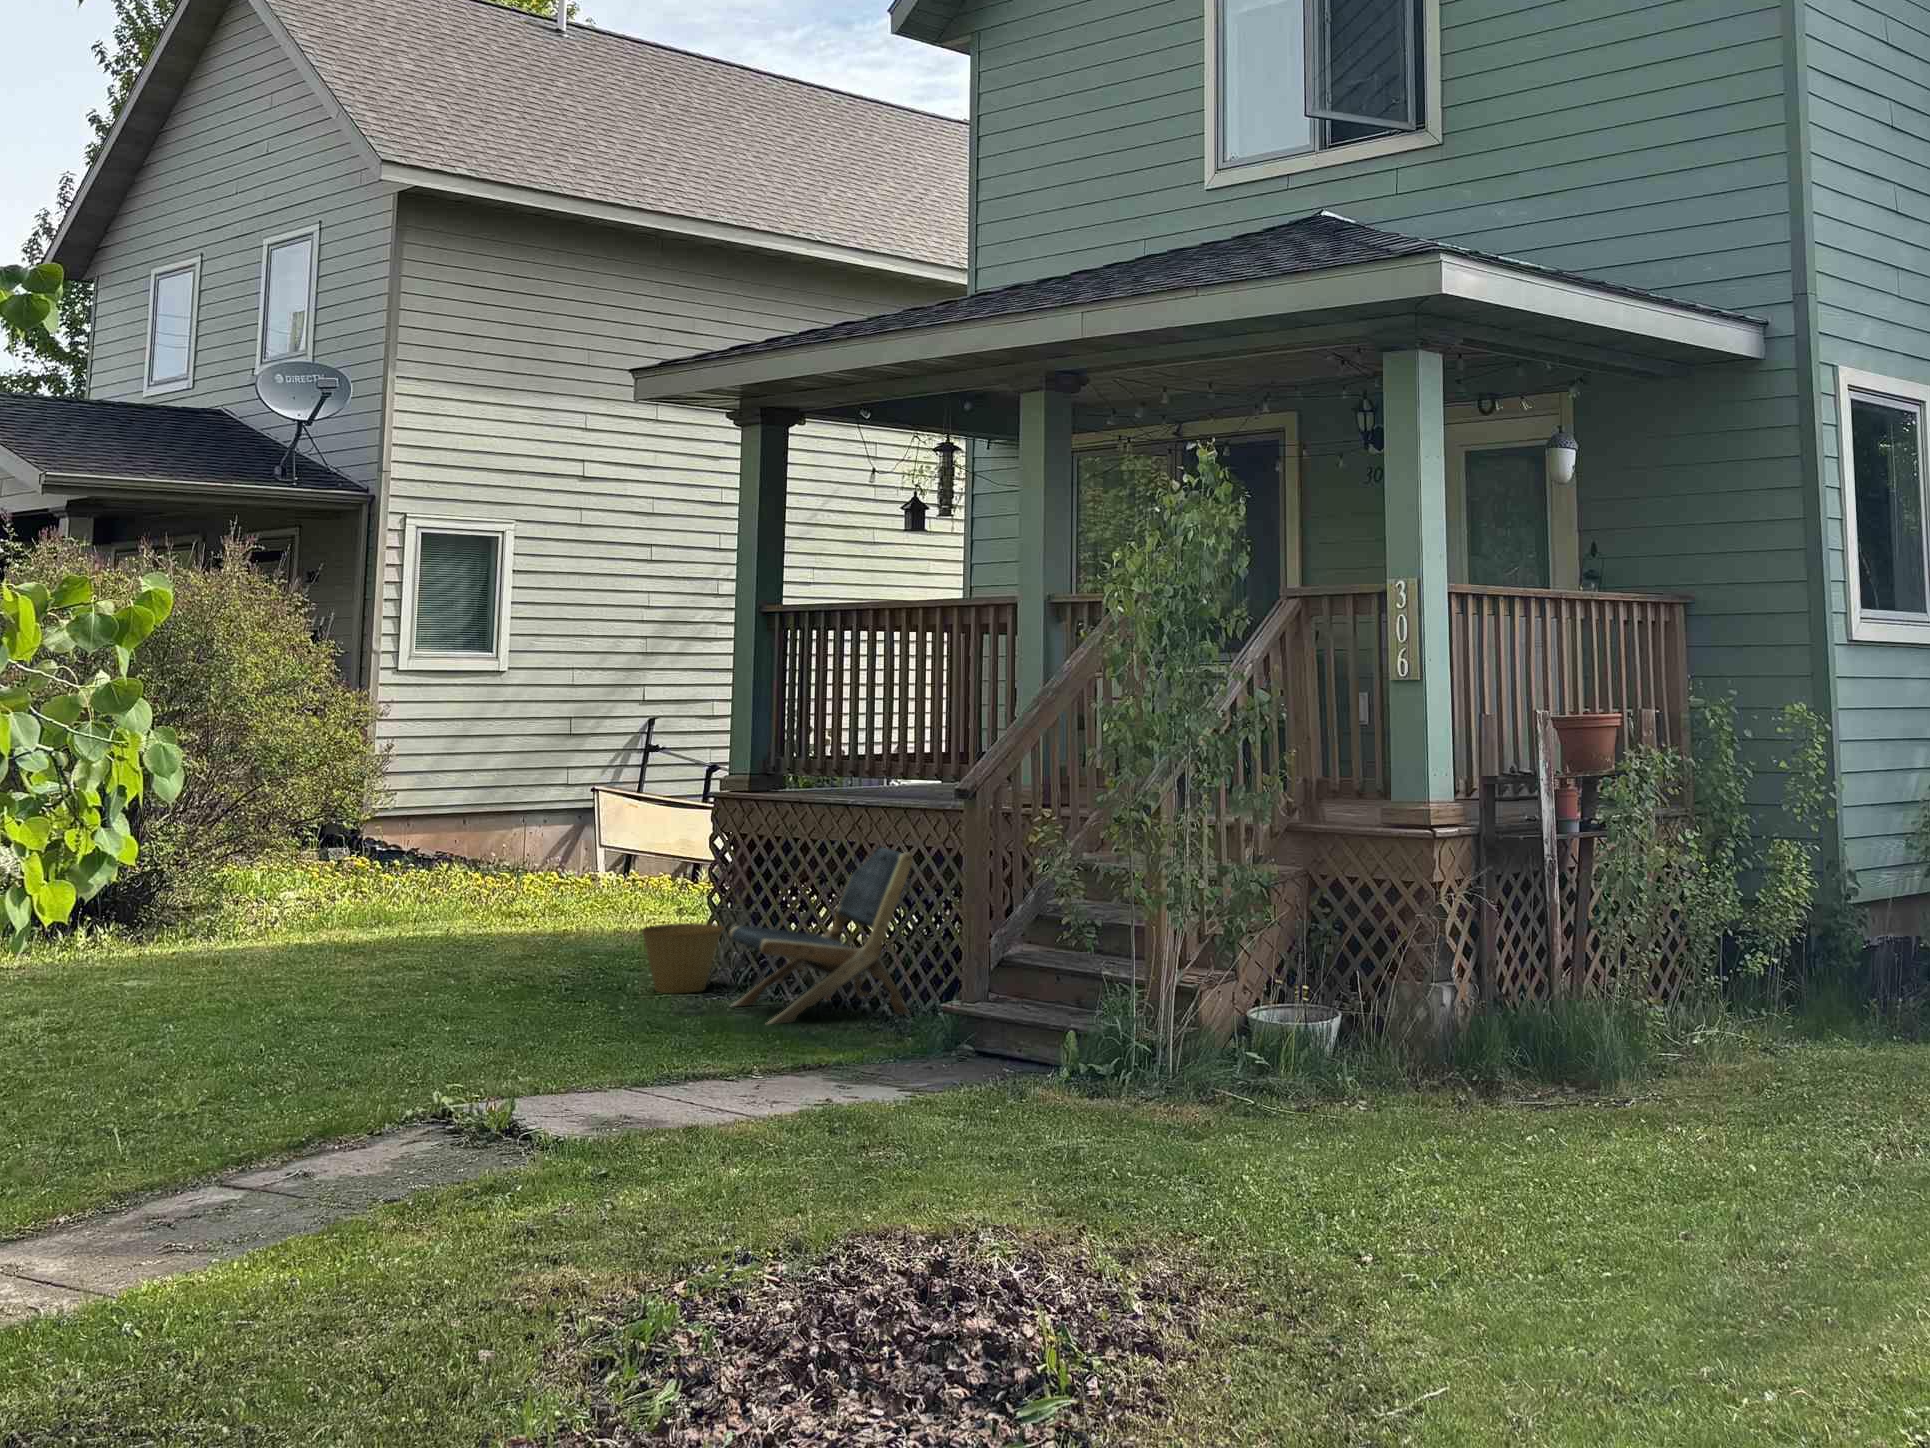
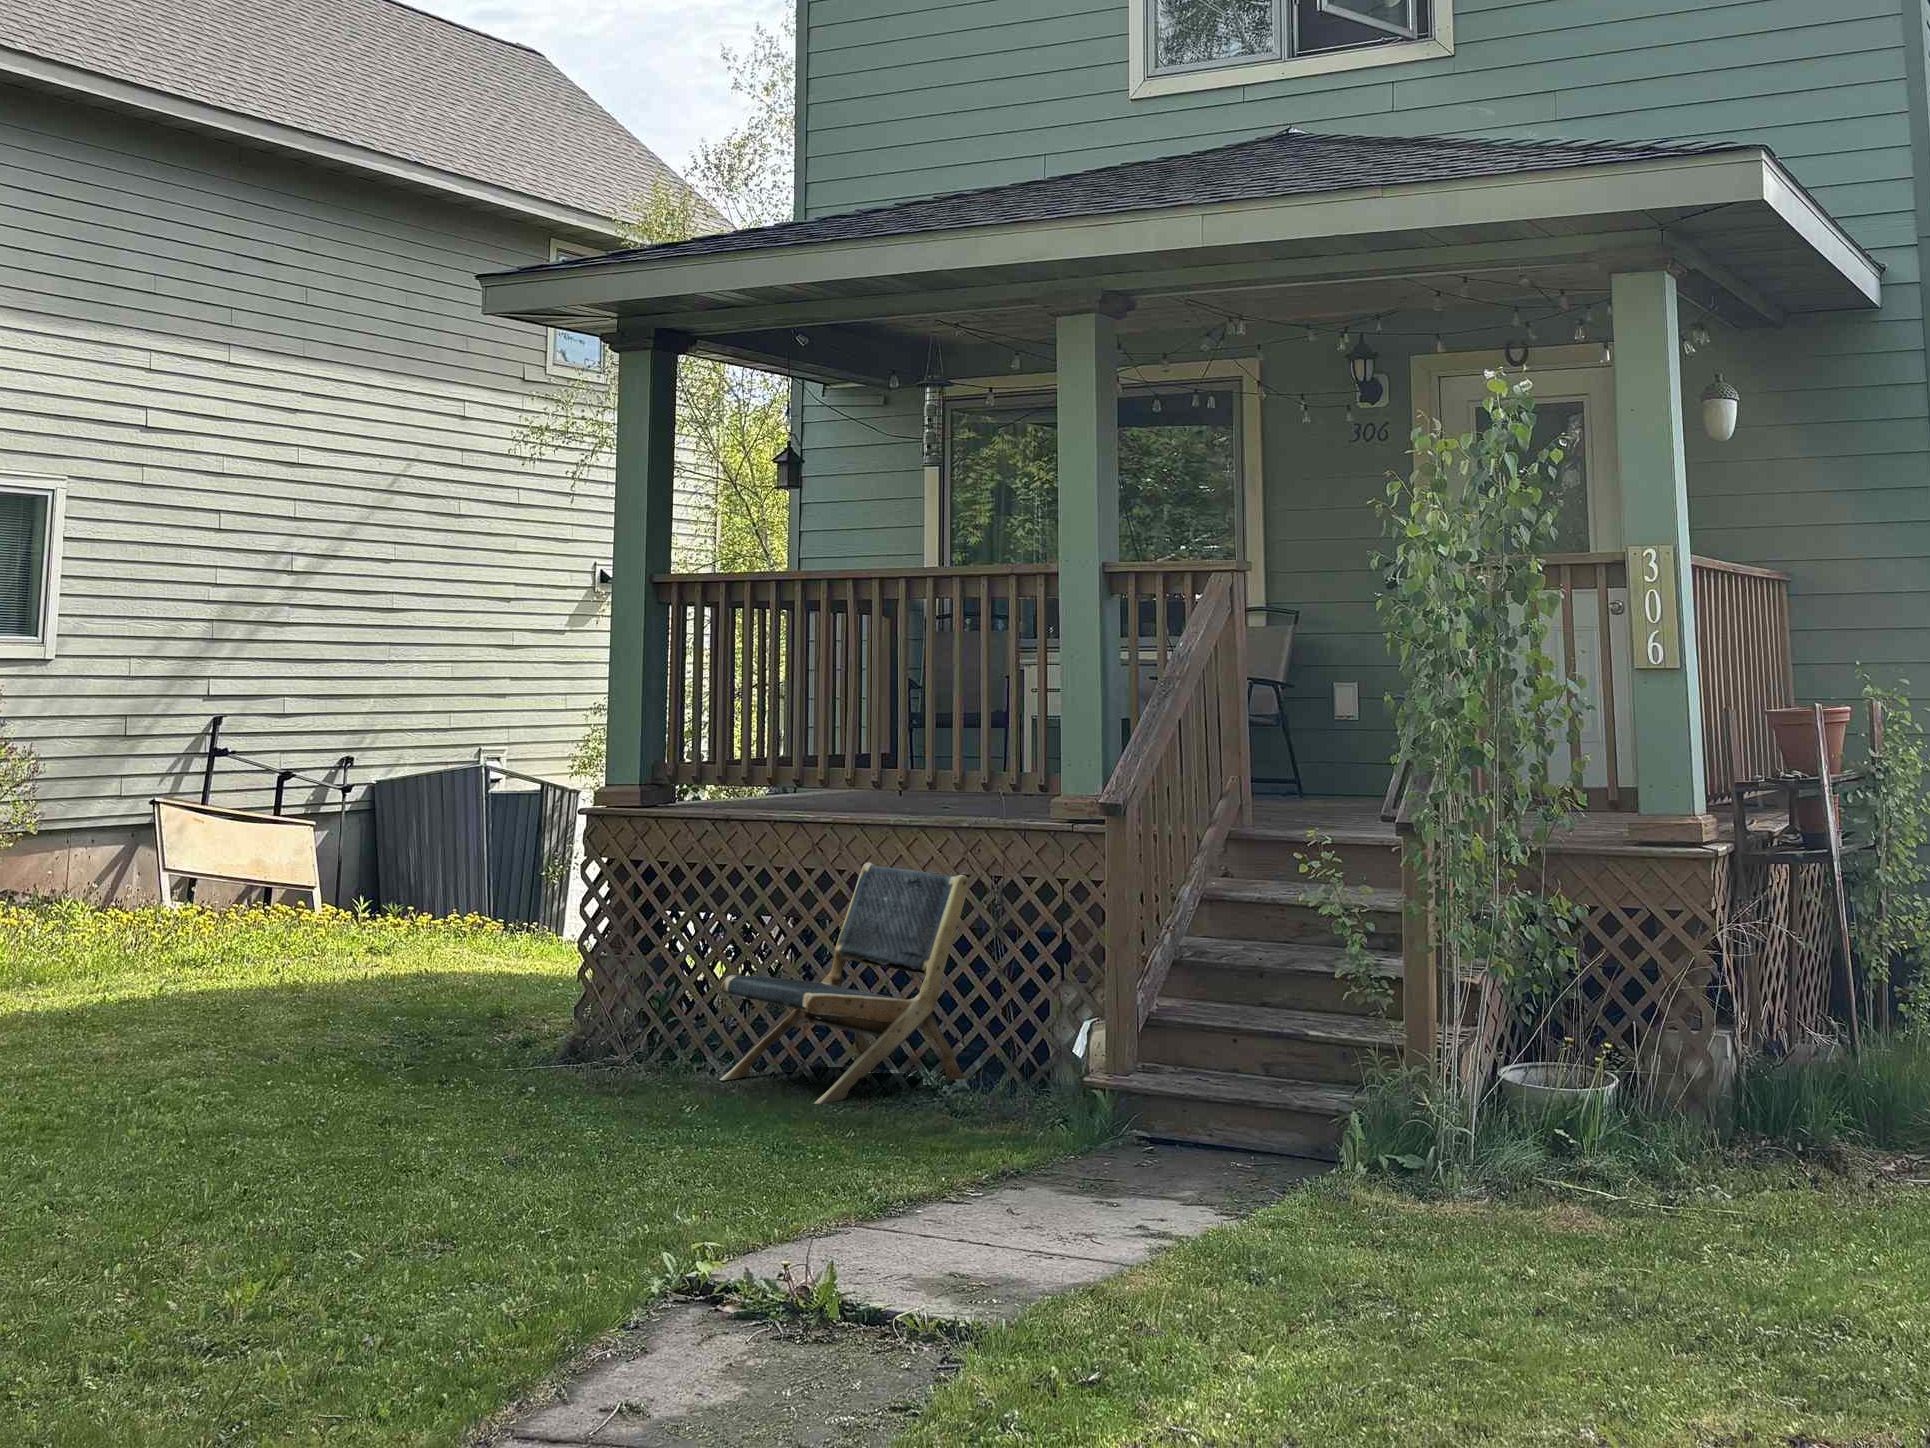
basket: present [642,923,724,993] -> none [556,972,664,1065]

